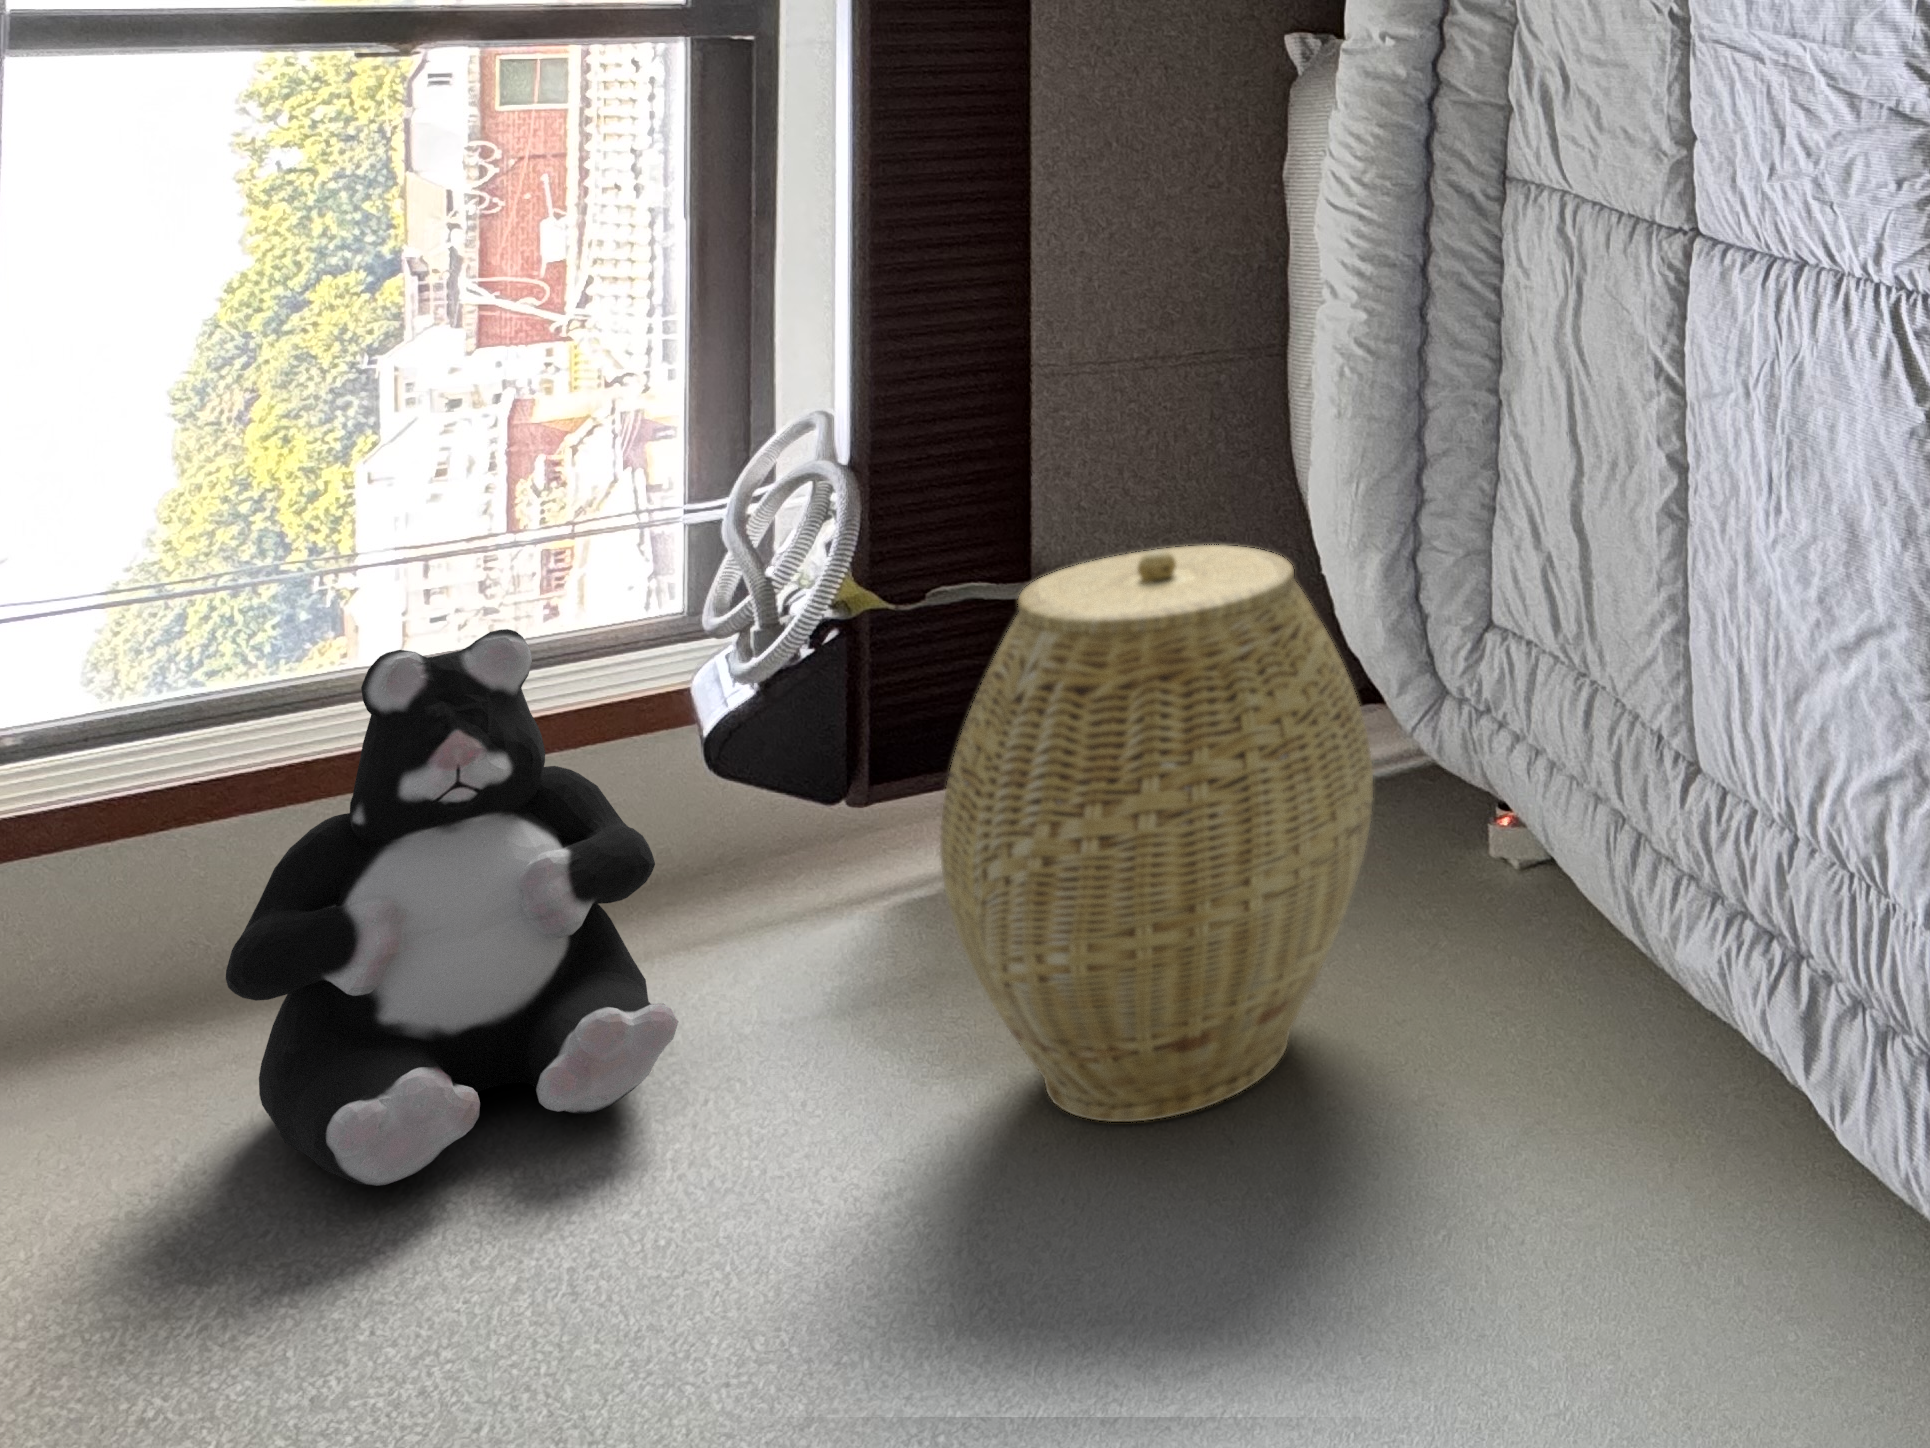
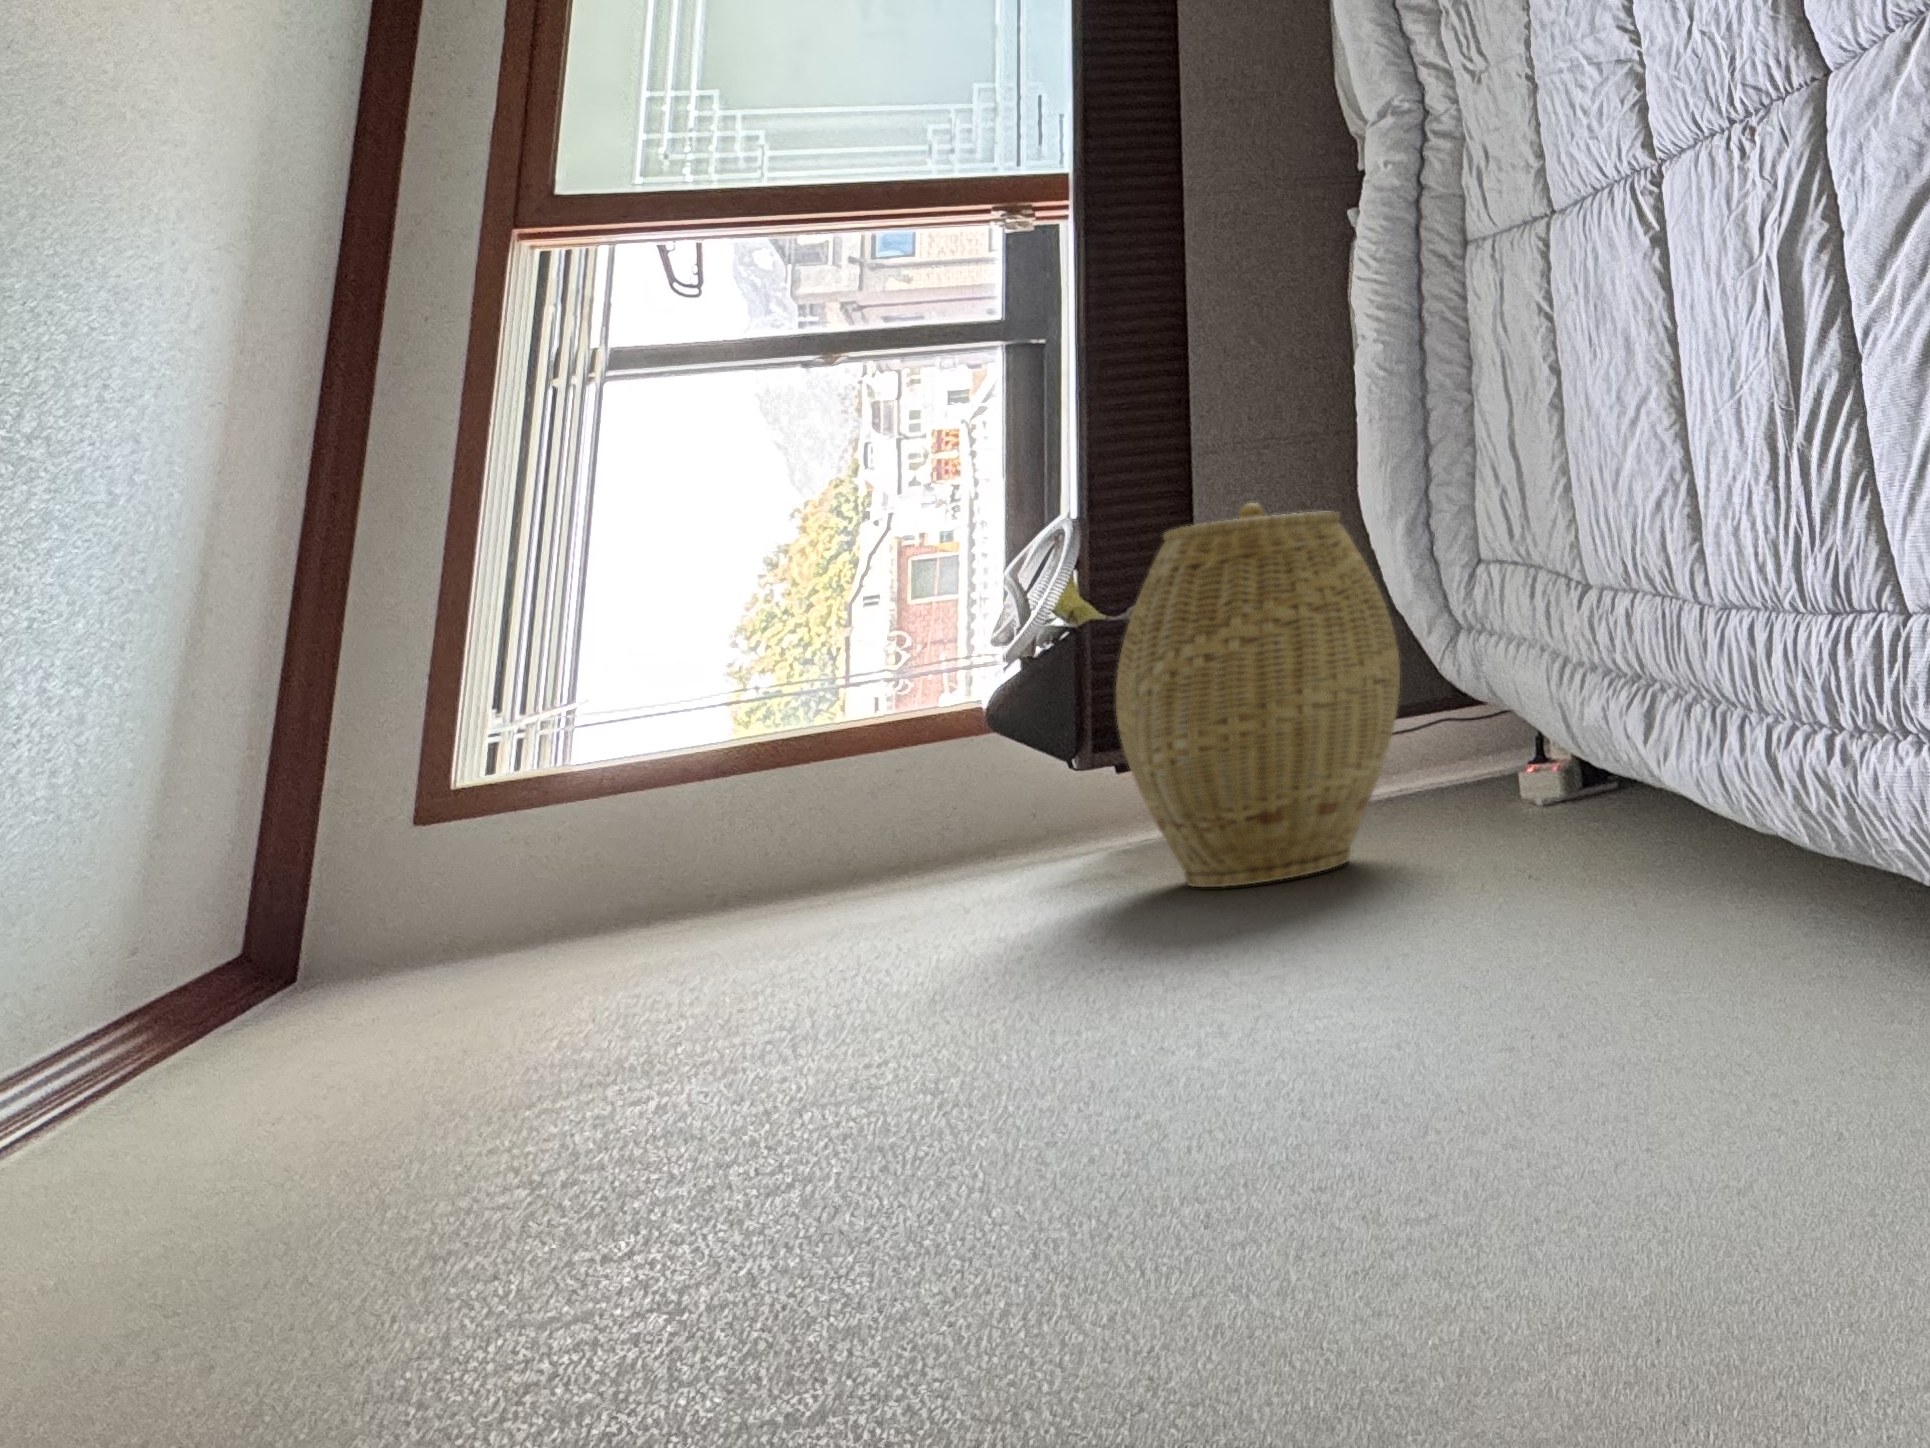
plush toy: present [226,629,679,1186] -> none [701,604,959,925]

